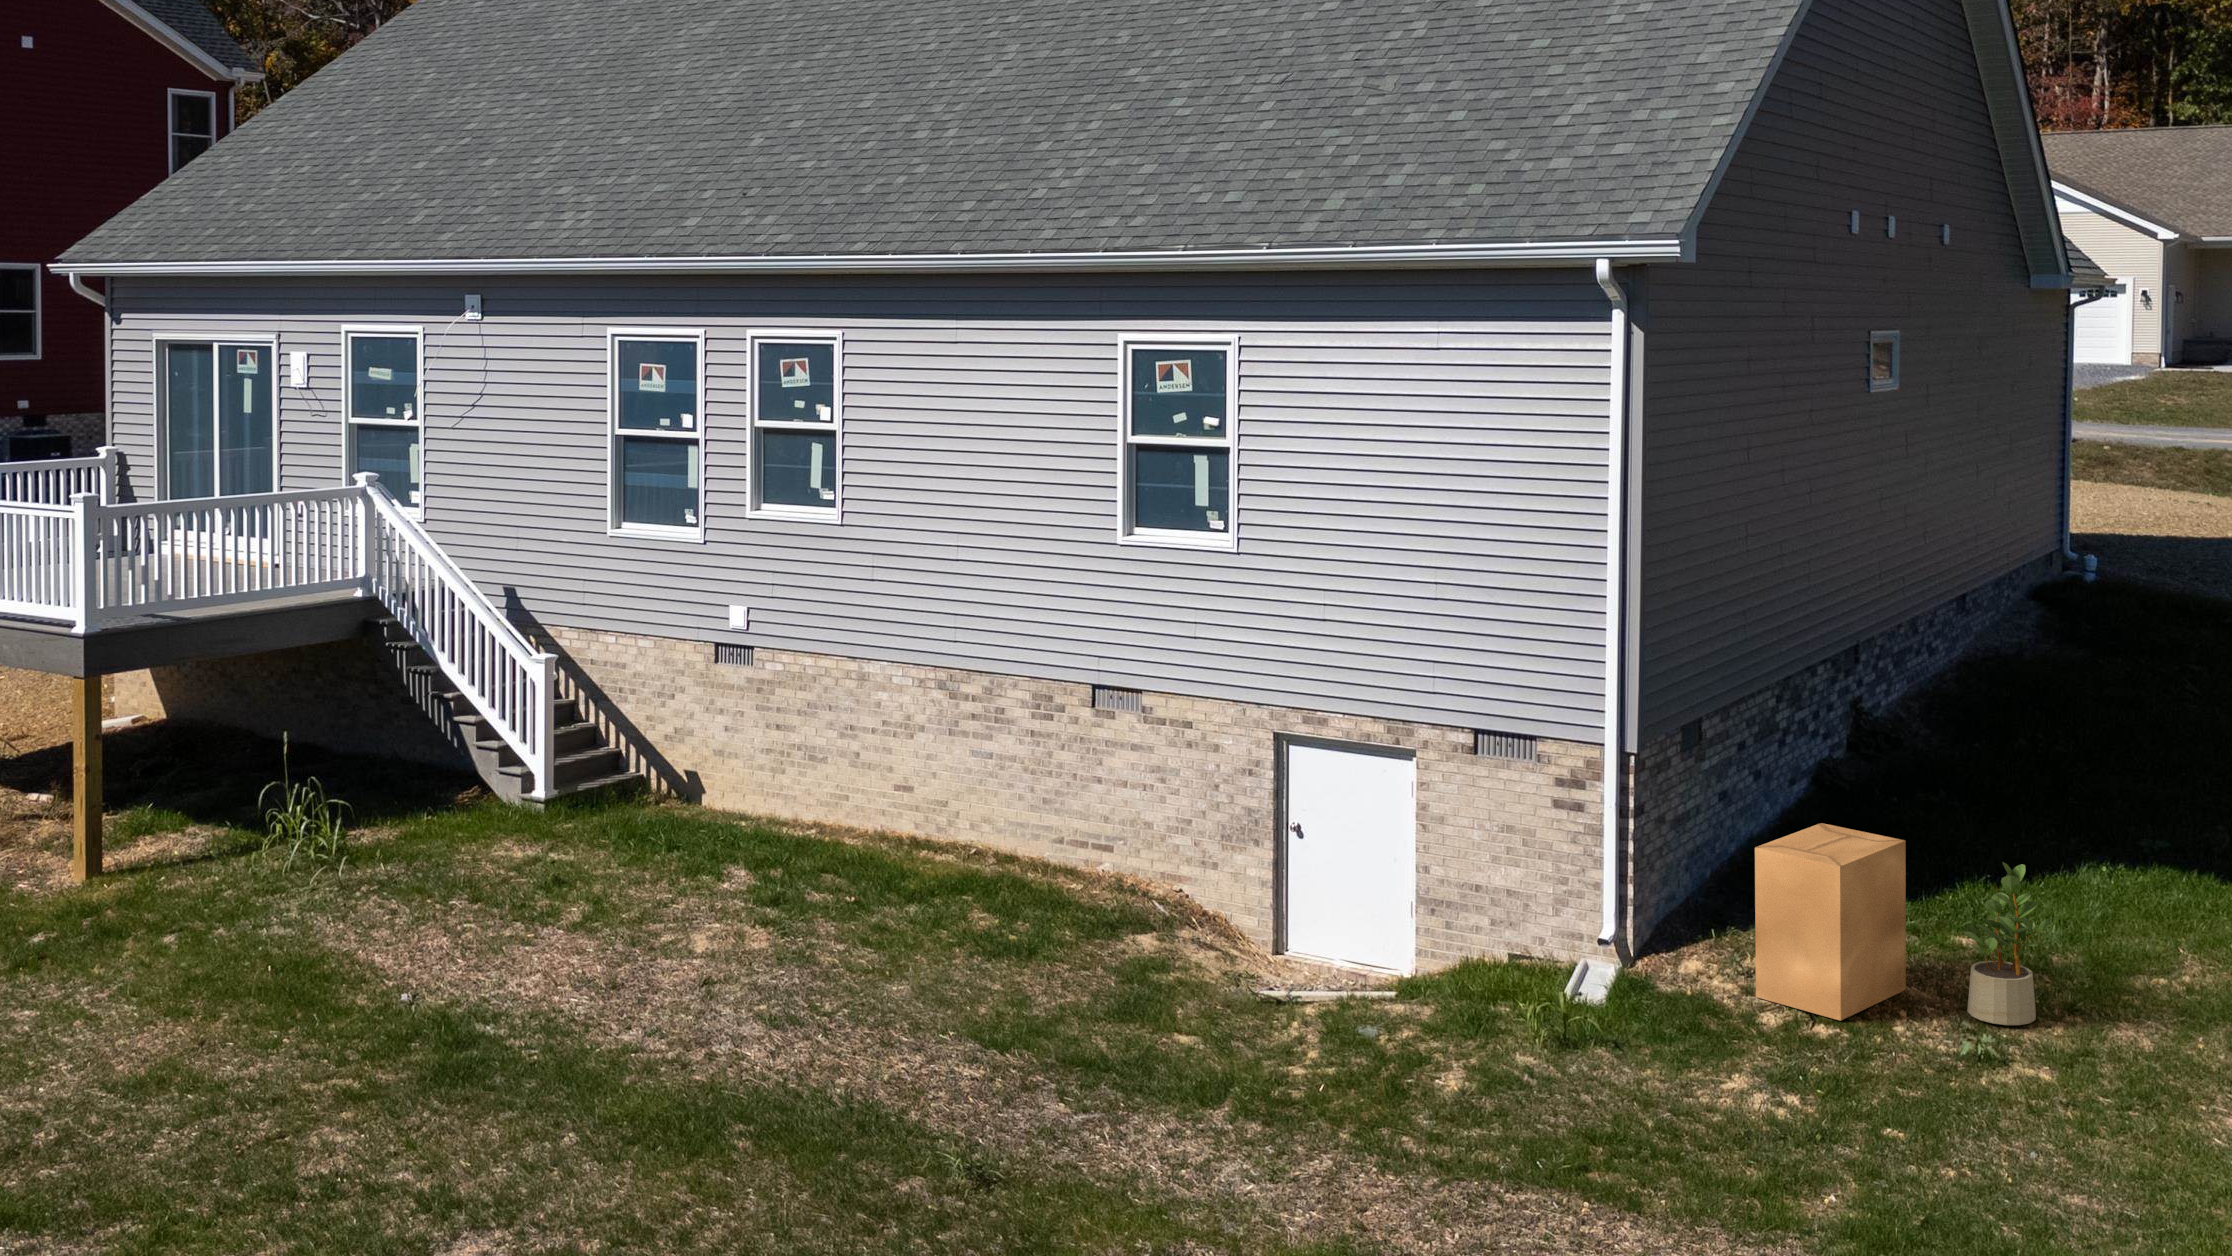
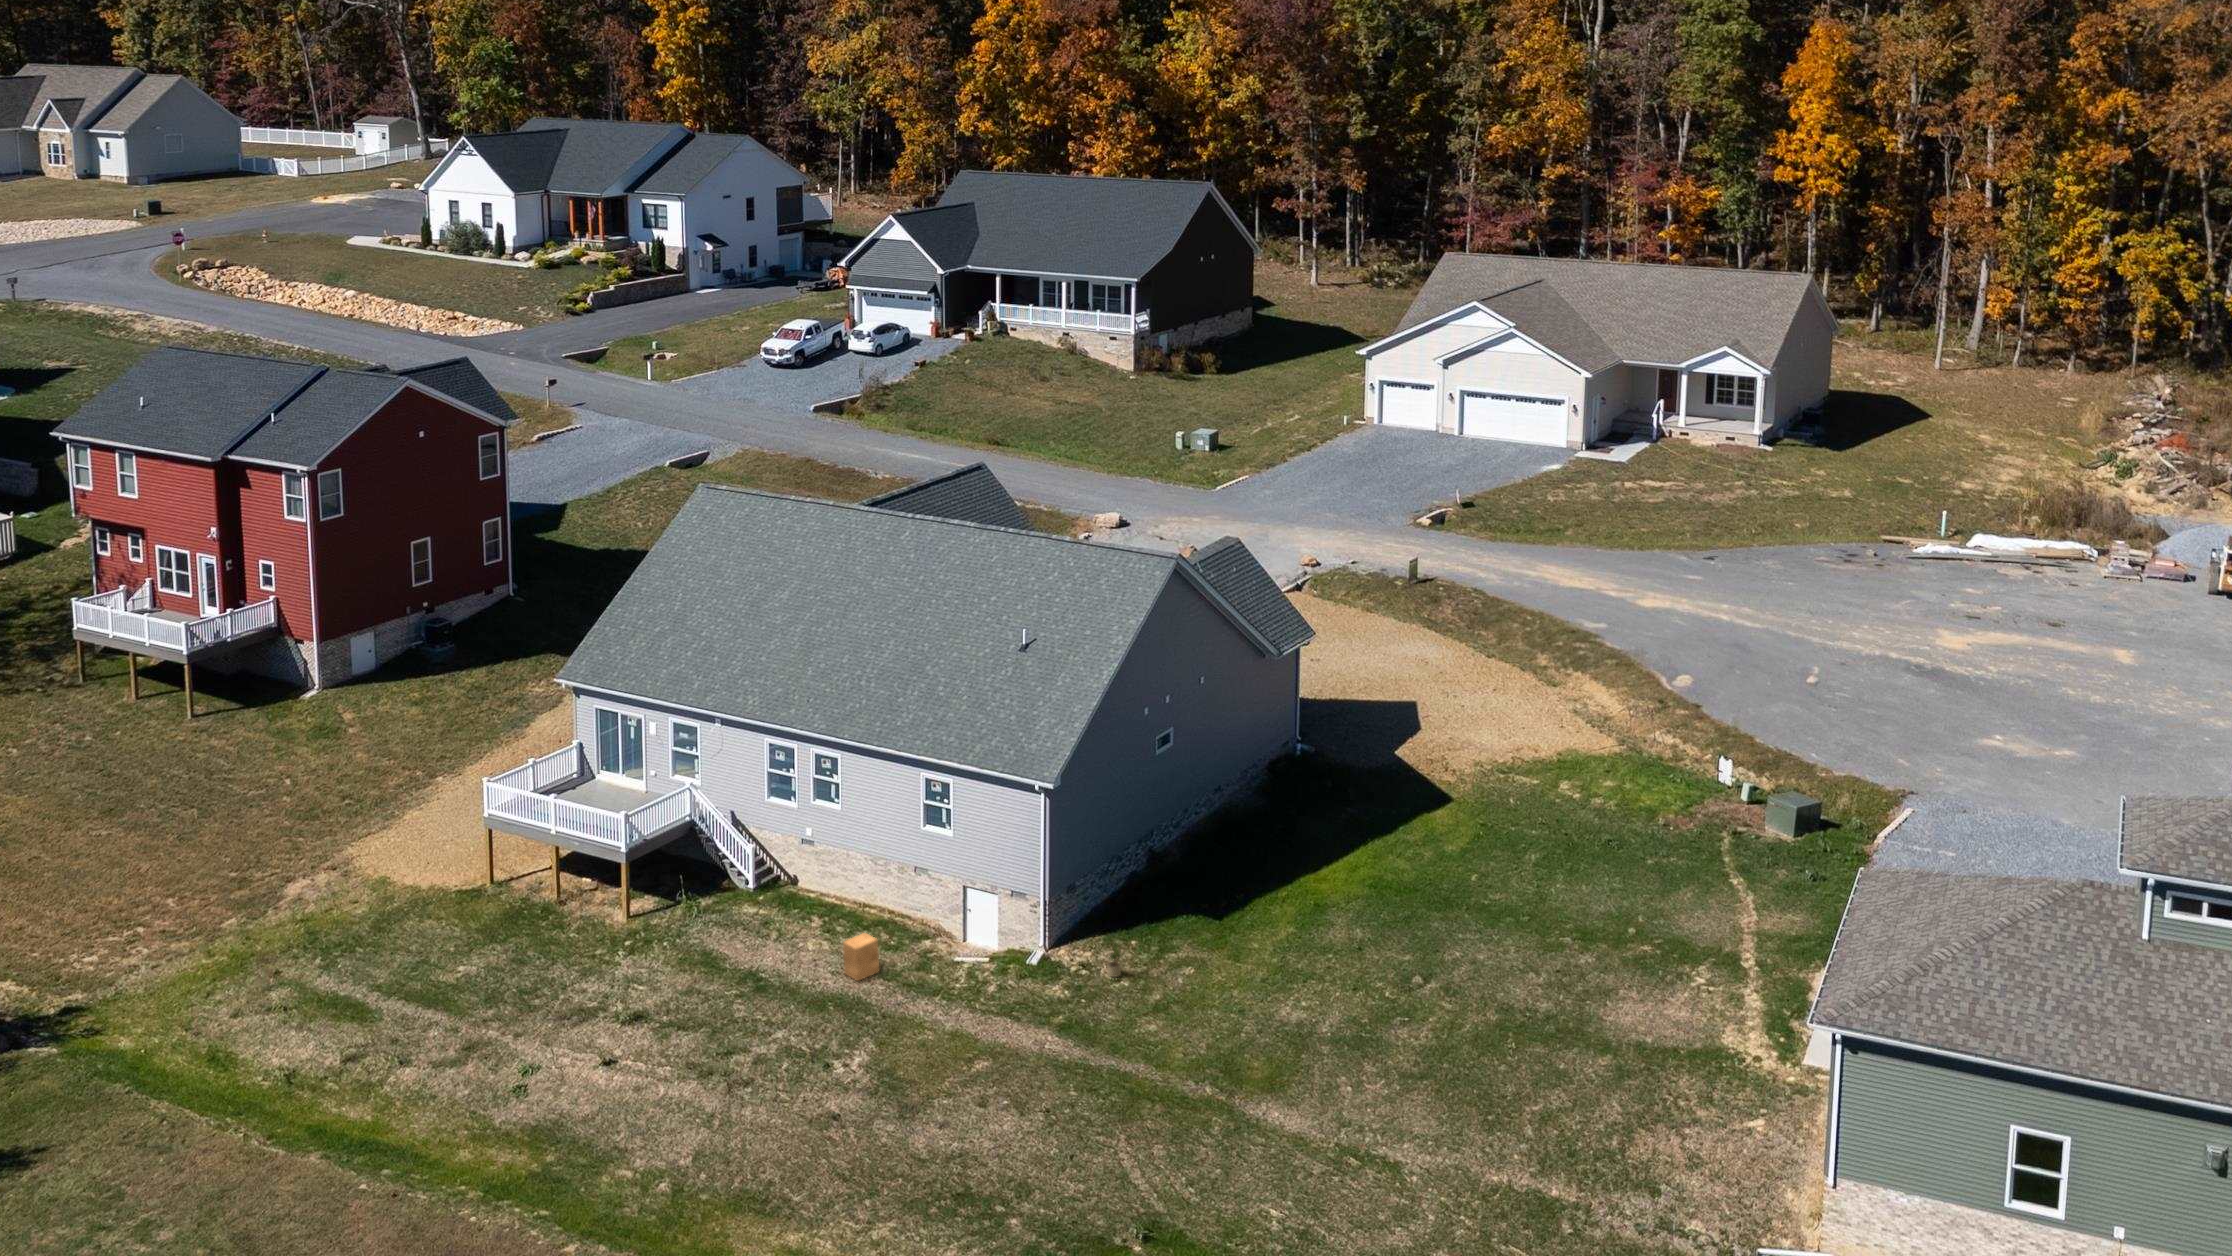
cardboard box: present [1755,823,1906,1021] -> present [843,933,879,981]

